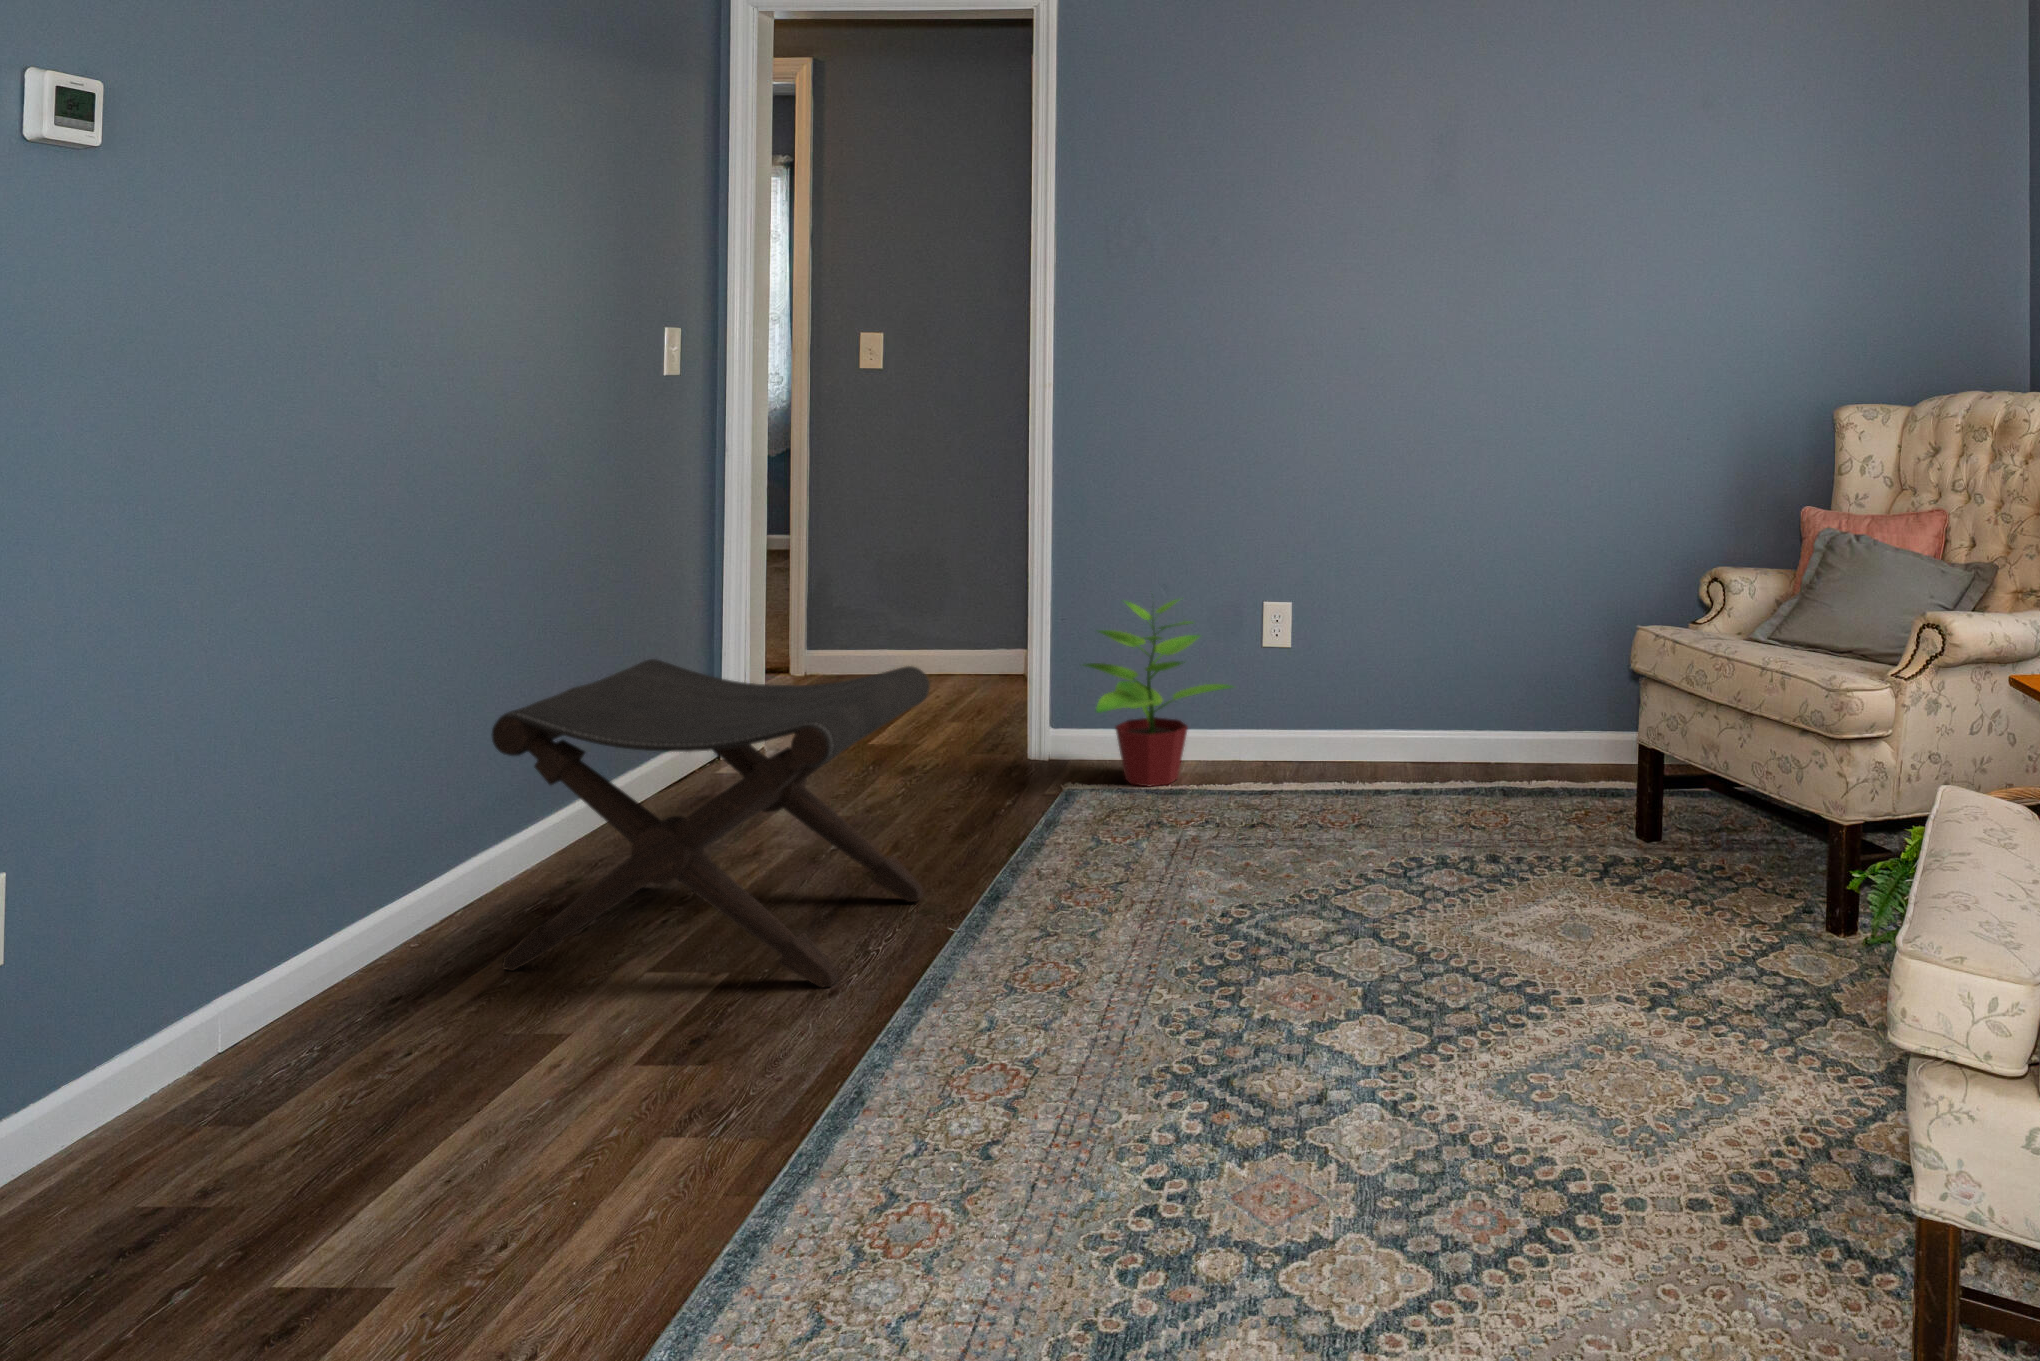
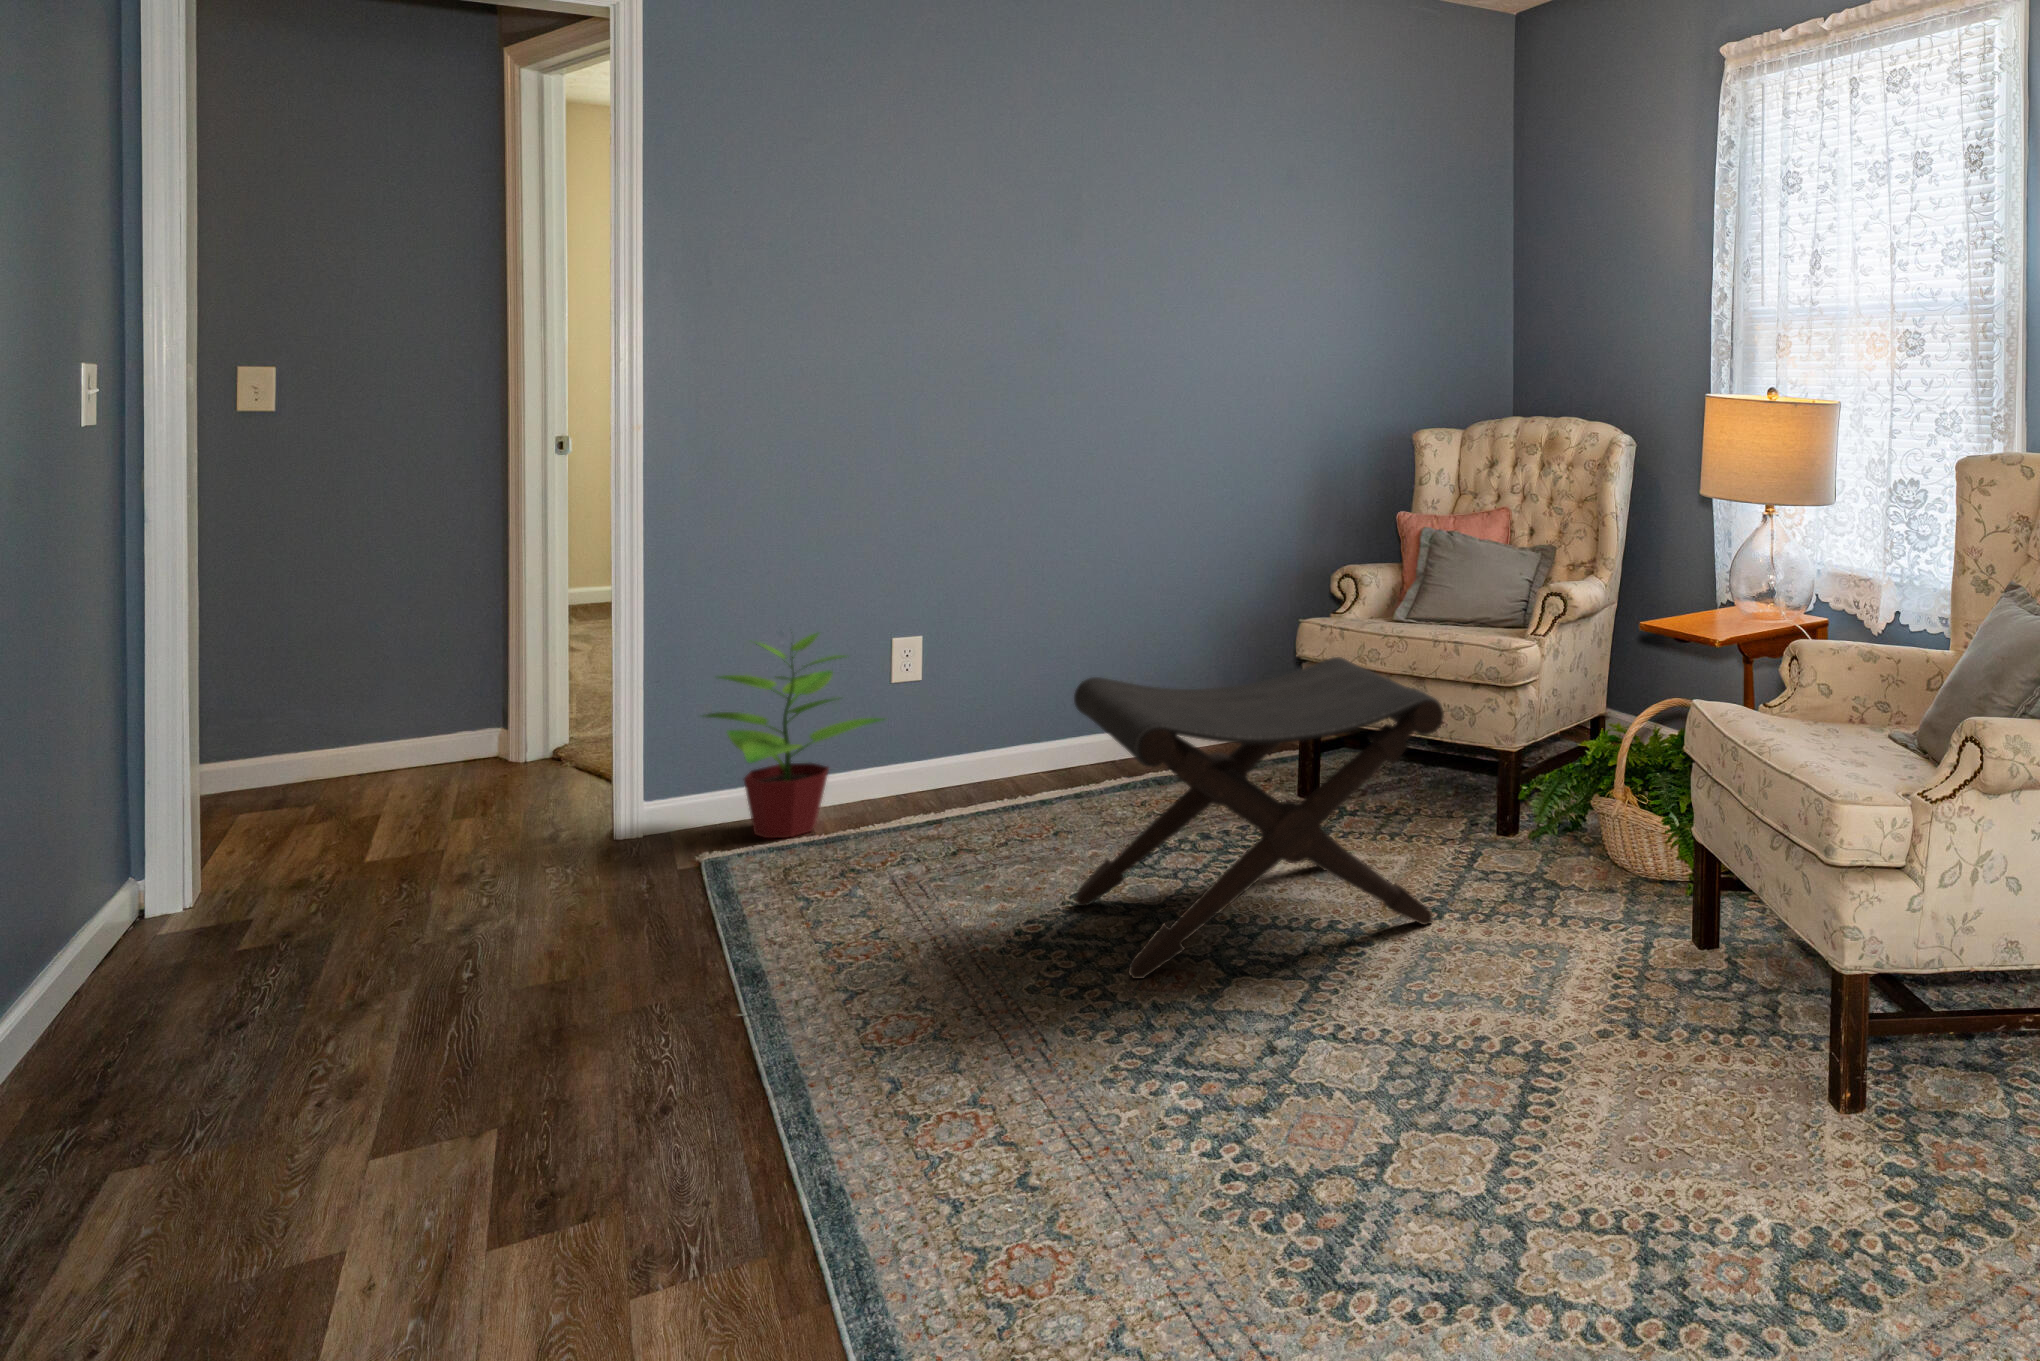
footstool: present [492,659,930,988] -> present [1074,657,1444,979]

